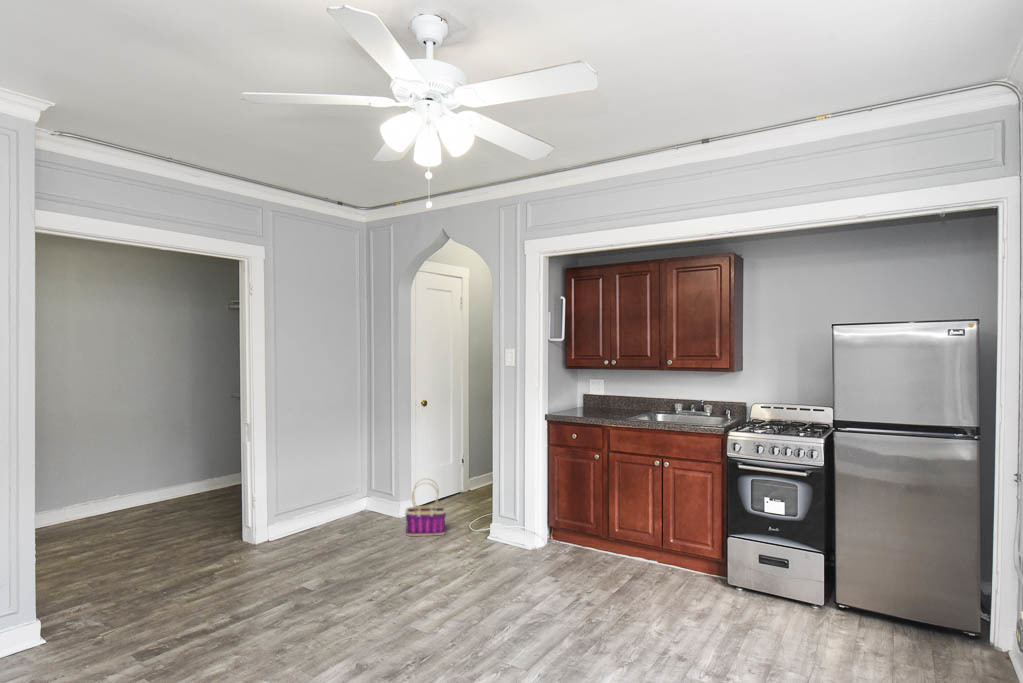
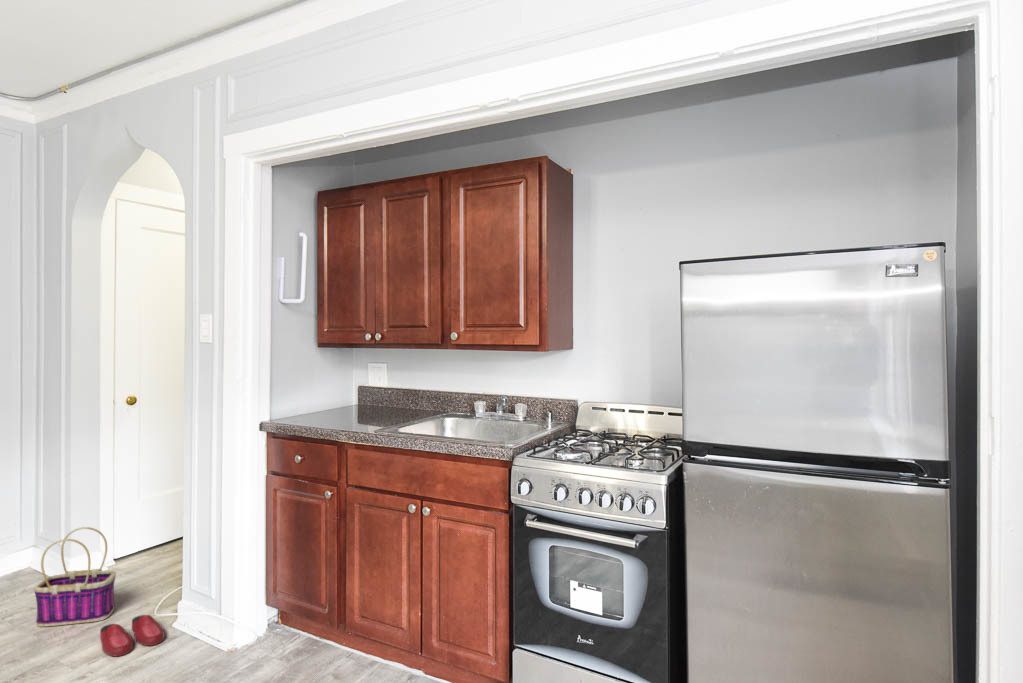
slippers: none [451,530,491,549] -> present [100,615,165,657]

